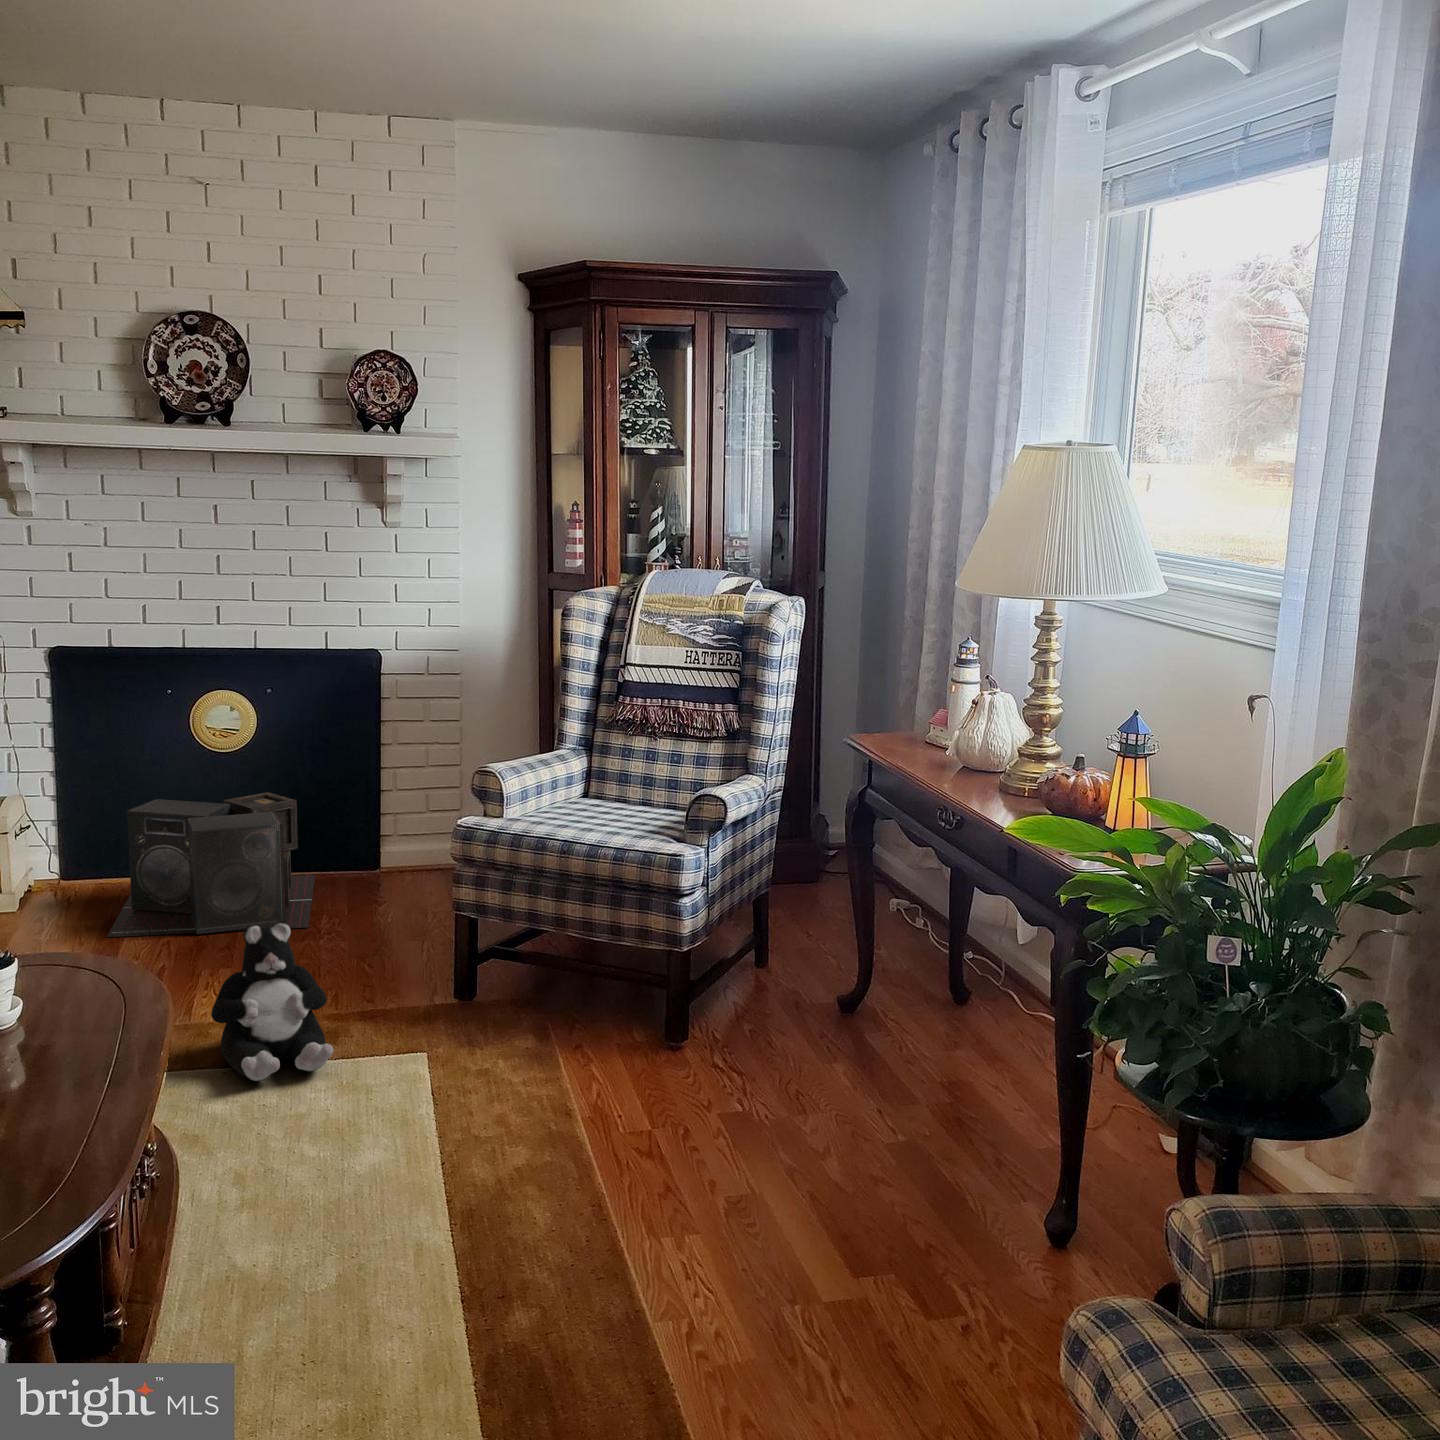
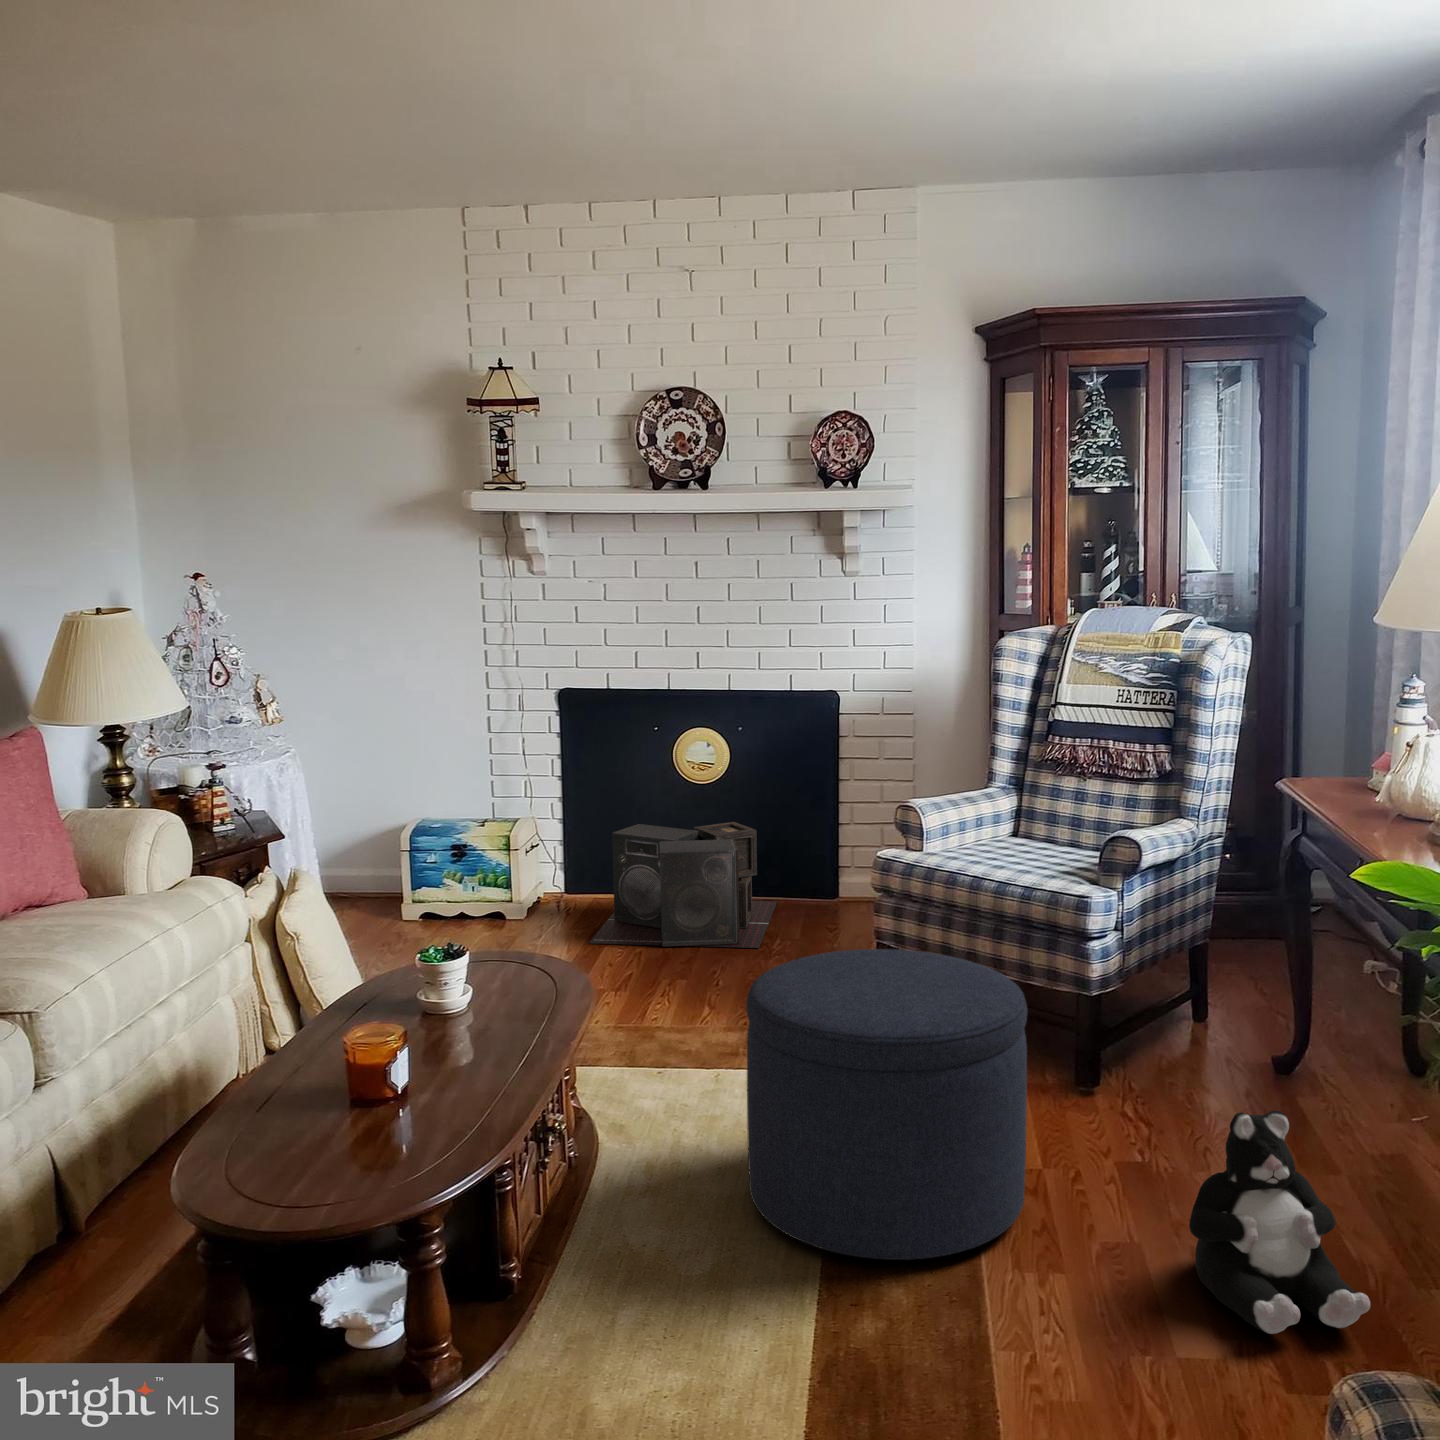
plush toy: present [211,921,333,1081] -> present [1189,1111,1370,1334]
ottoman: none [364,925,658,1250] -> present [746,949,1027,1260]

